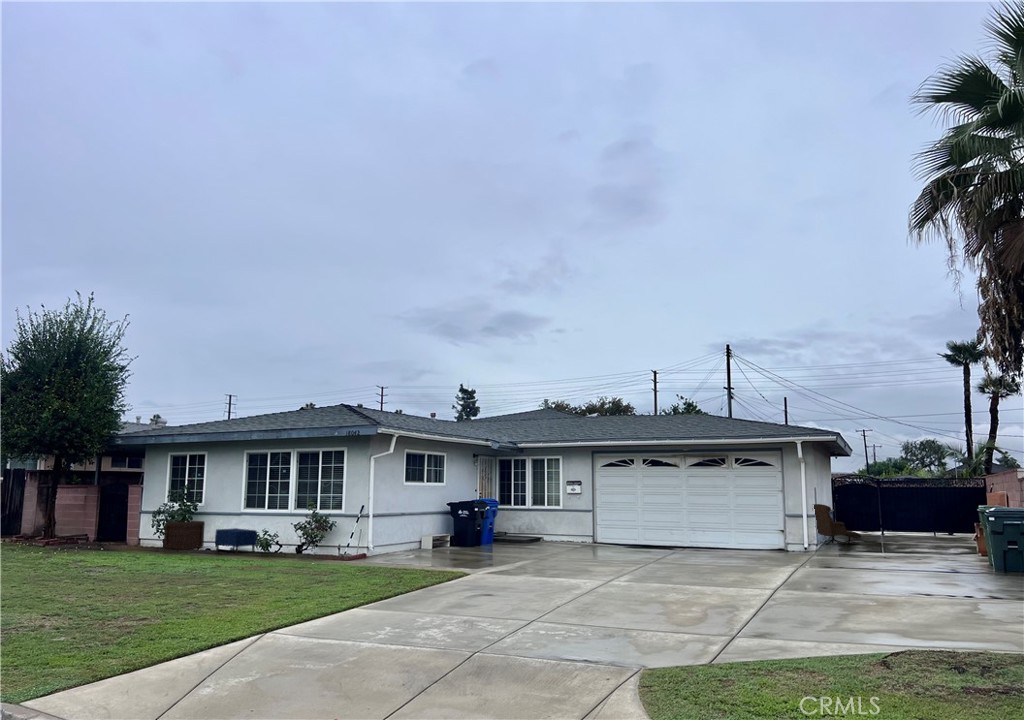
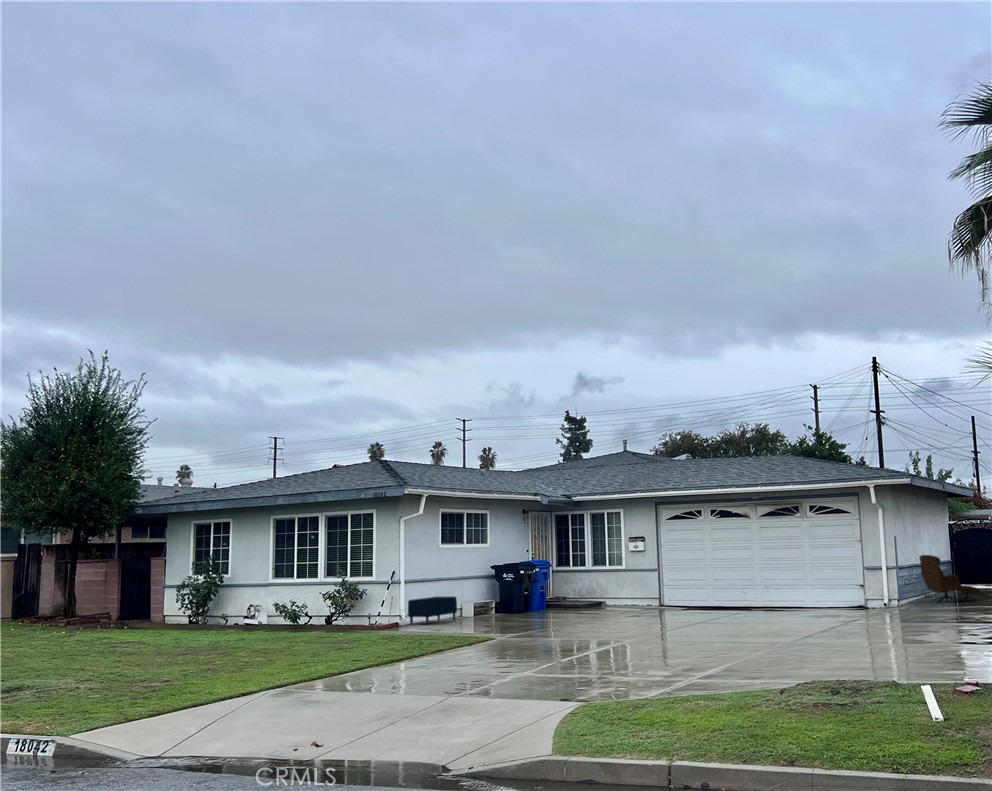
wooden crate: present [164,521,205,550] -> none [189,594,231,625]
bench: present [215,528,257,554] -> present [408,596,457,625]

